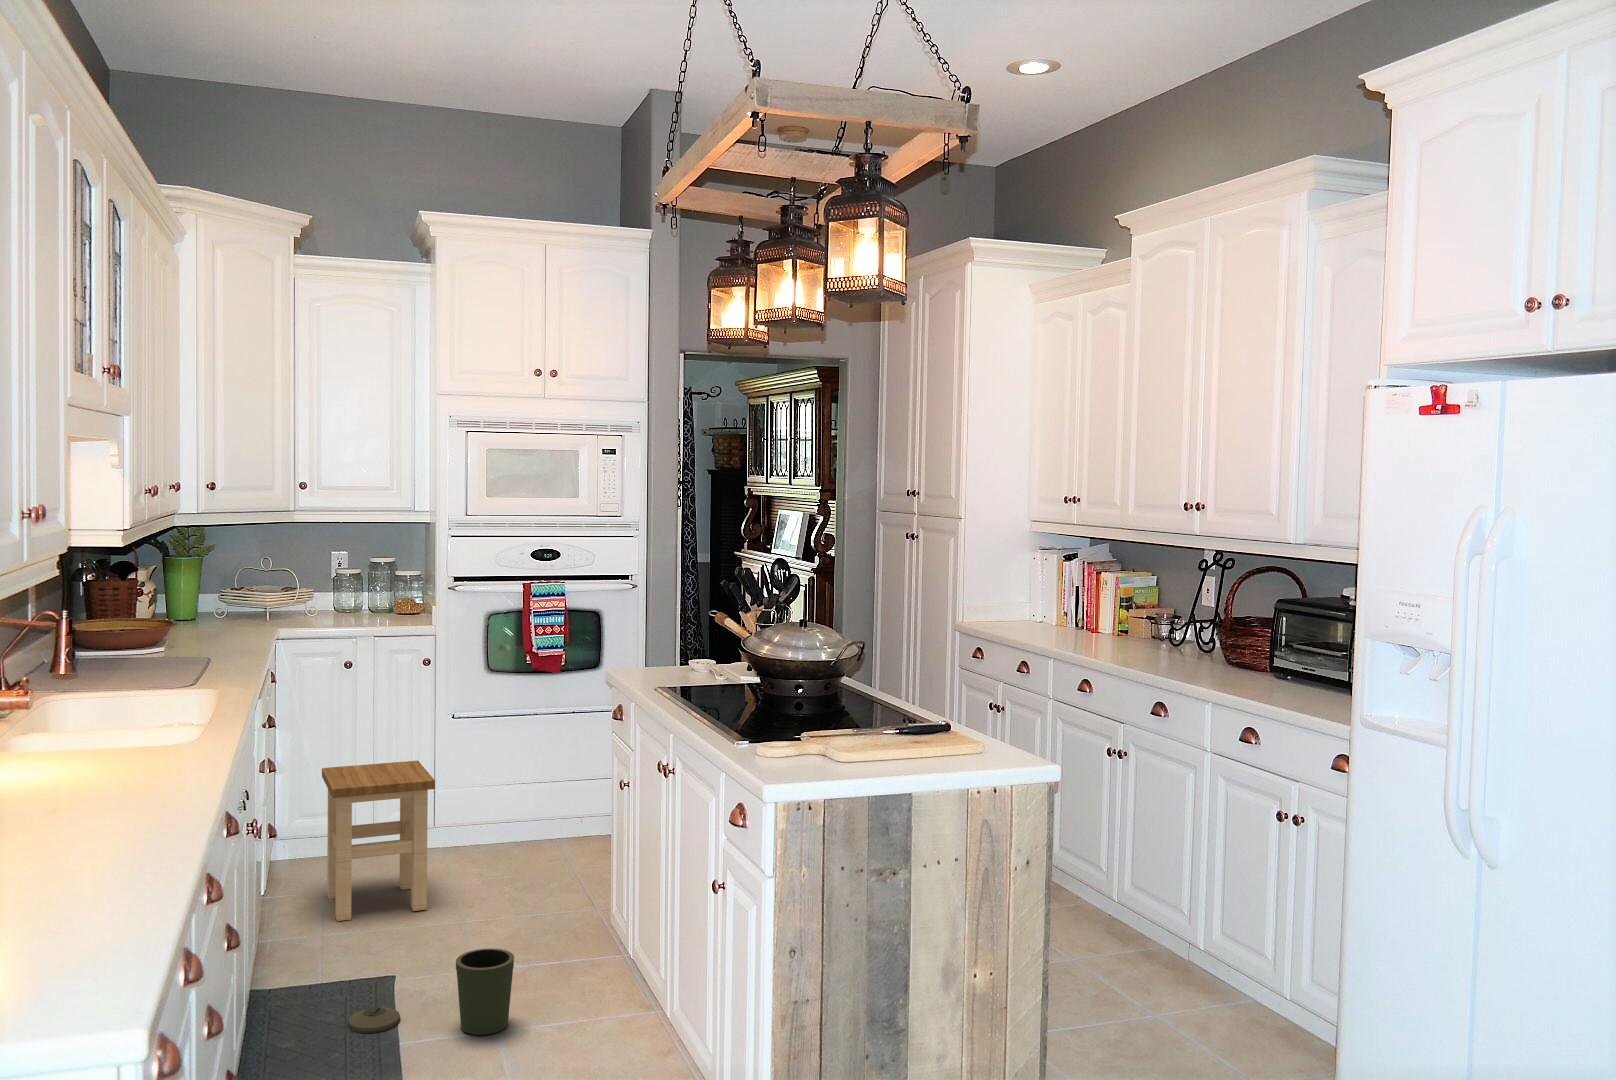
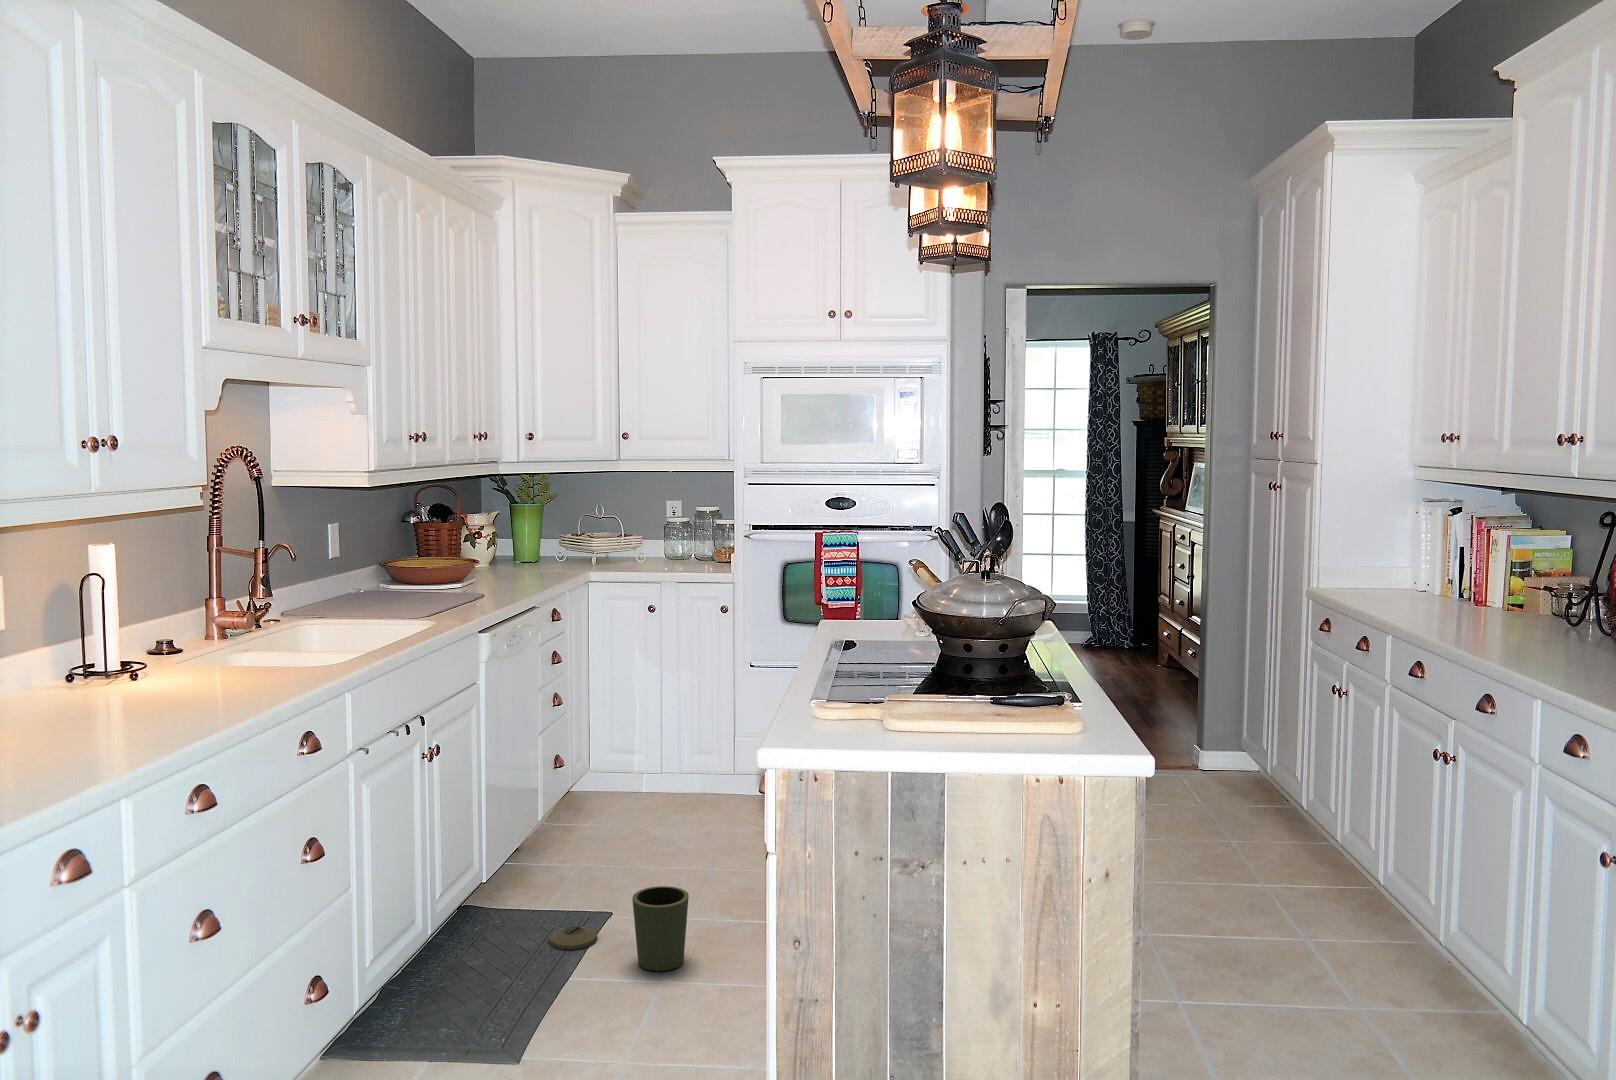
stool: present [322,761,435,921] -> none [609,699,709,841]

